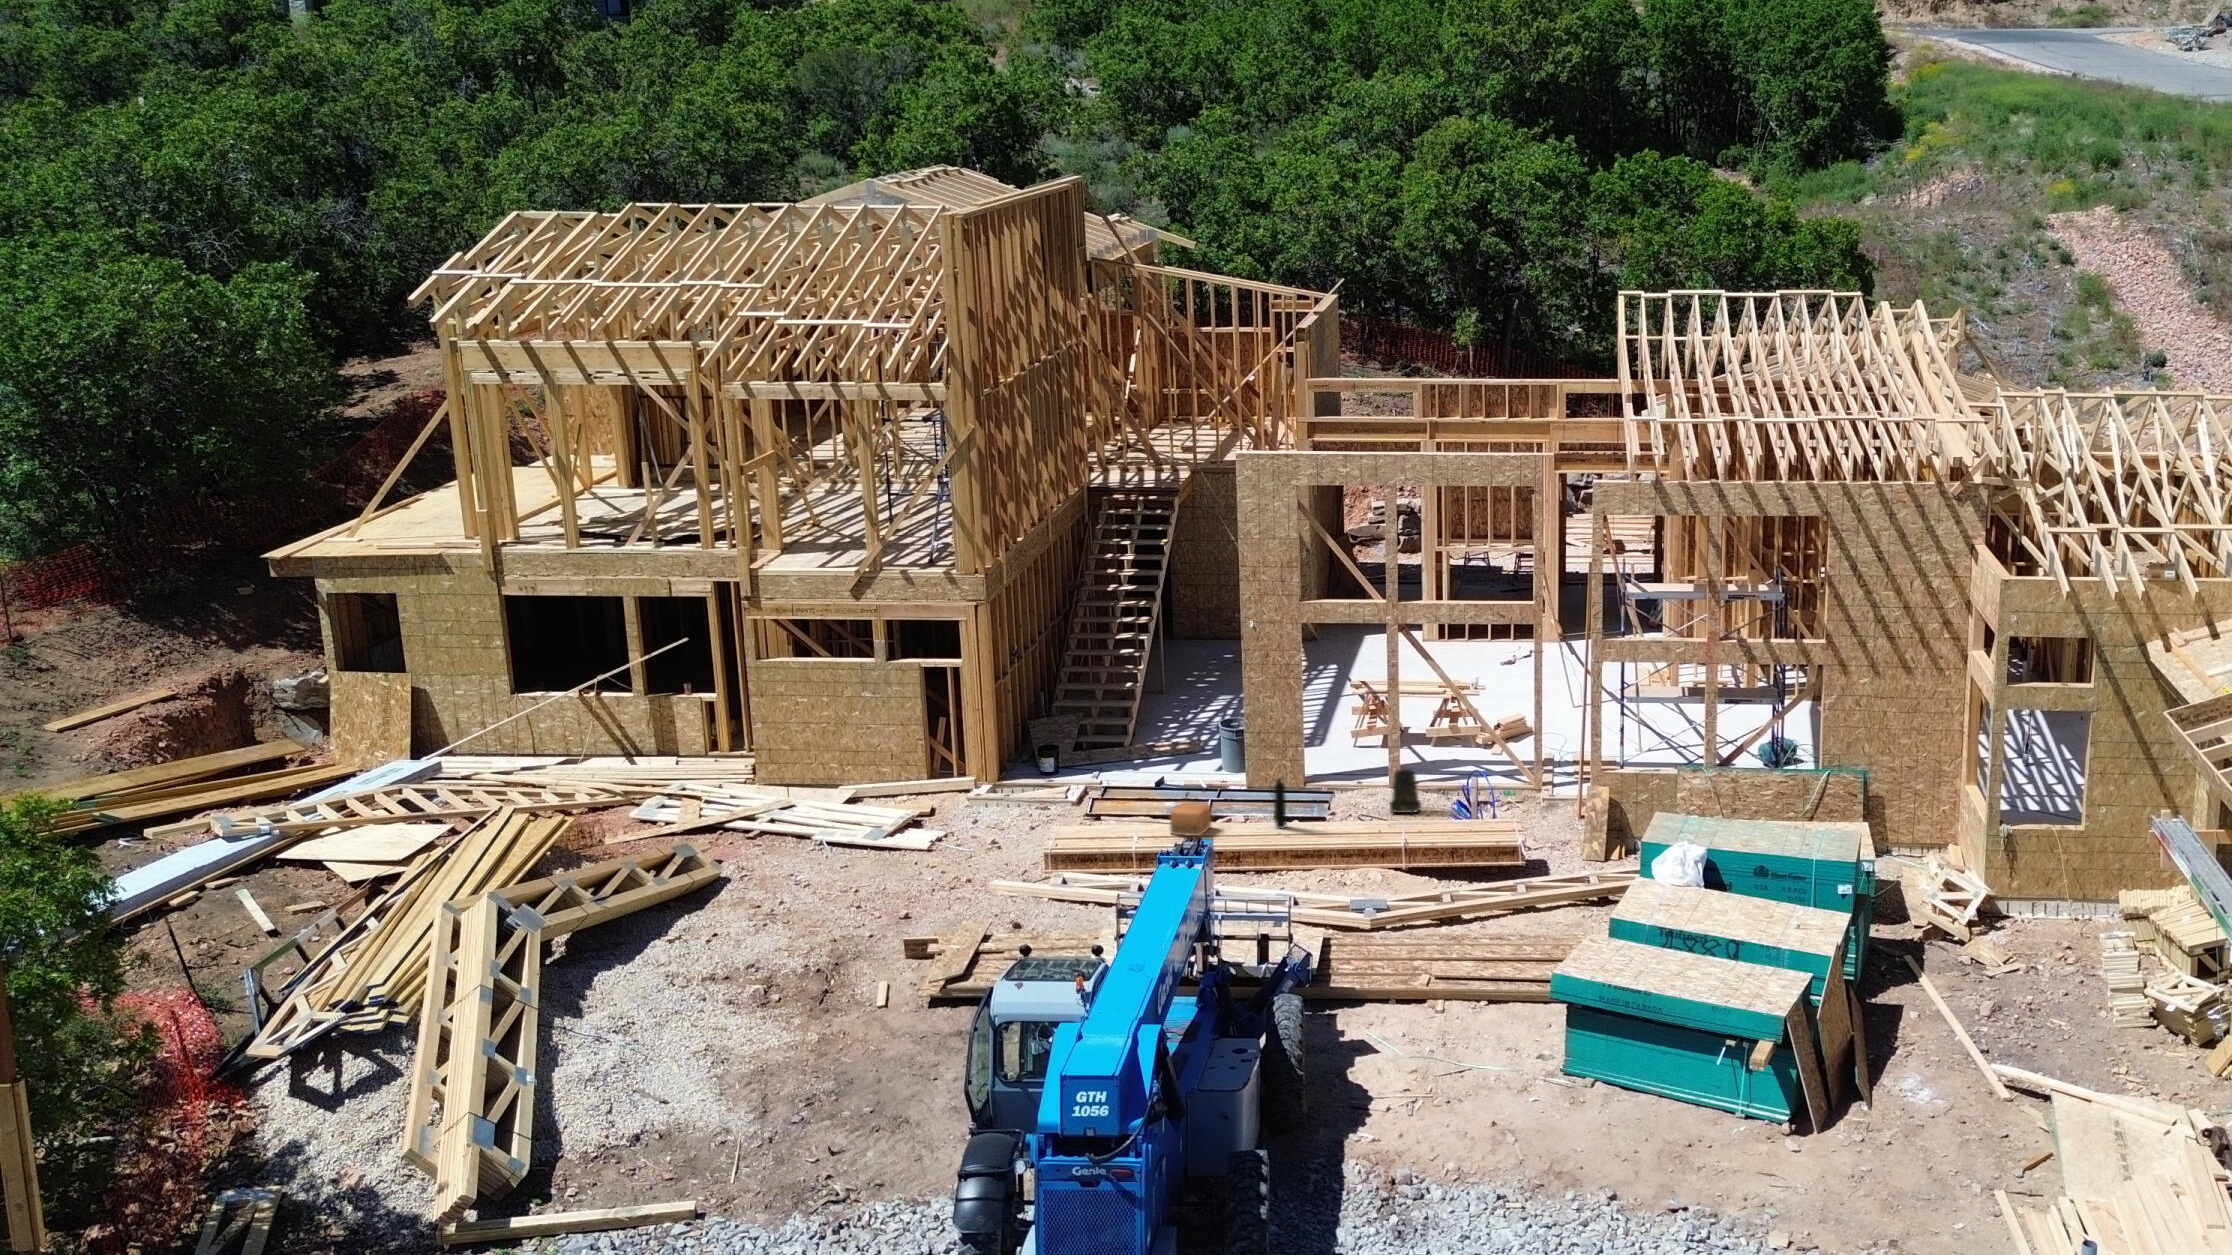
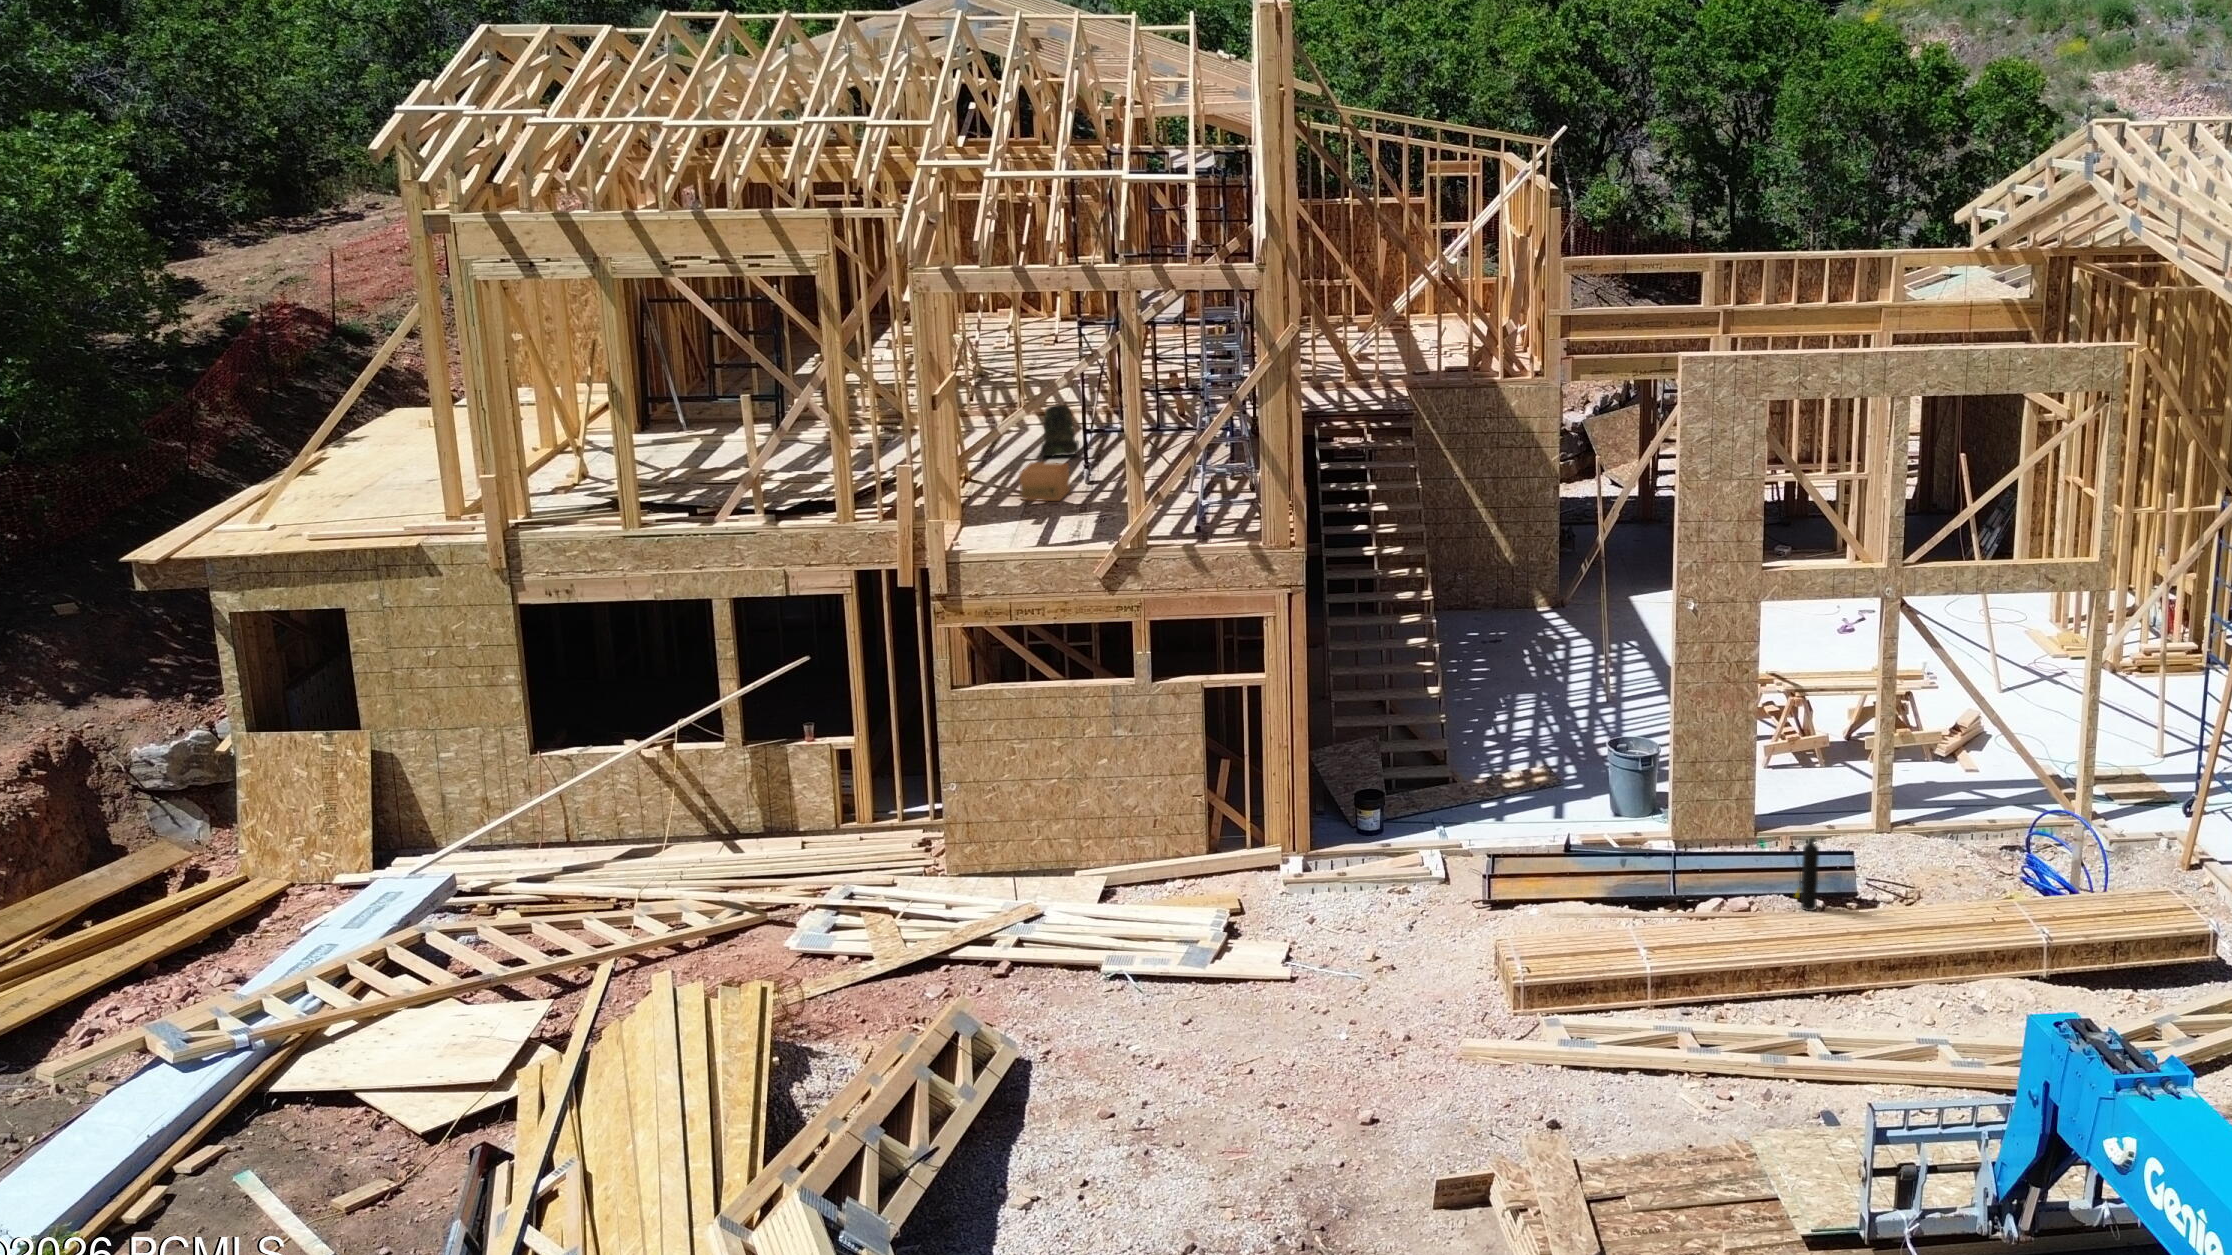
backpack: present [1390,769,1421,813] -> present [1041,404,1079,456]
cardboard box: present [1170,802,1211,836] -> present [1019,462,1070,501]

